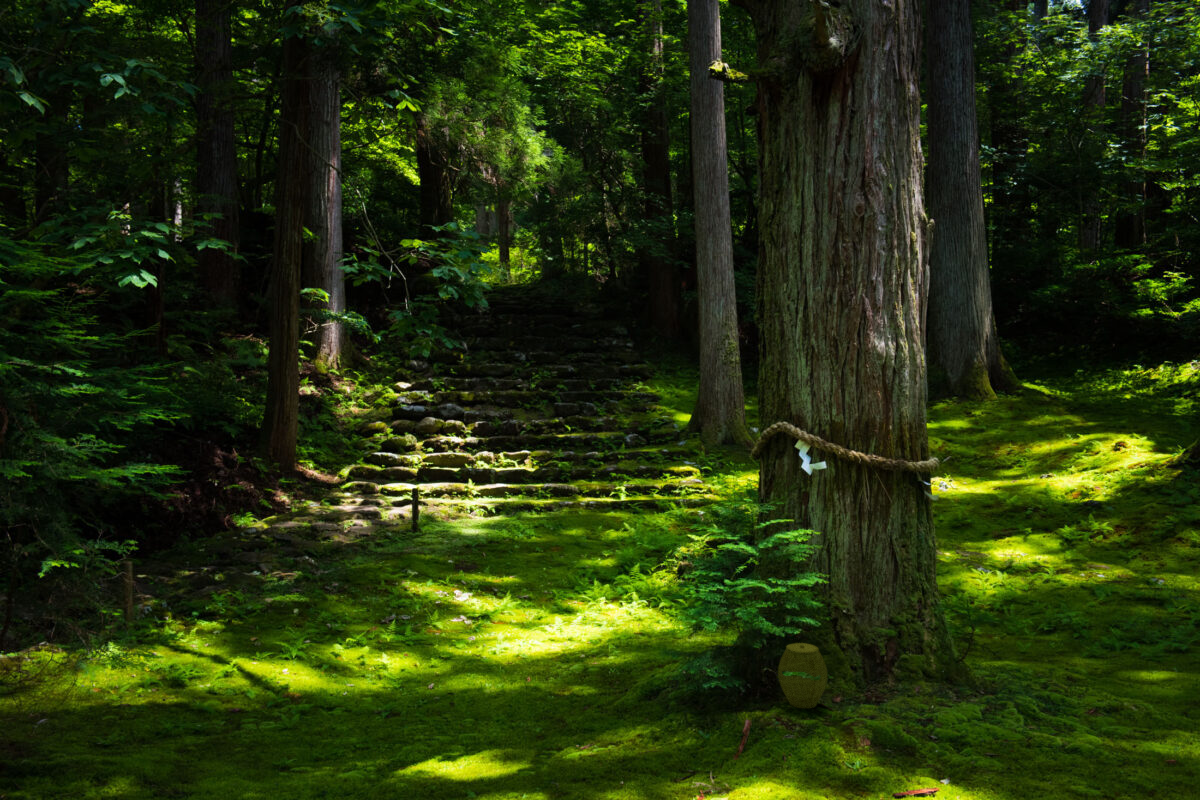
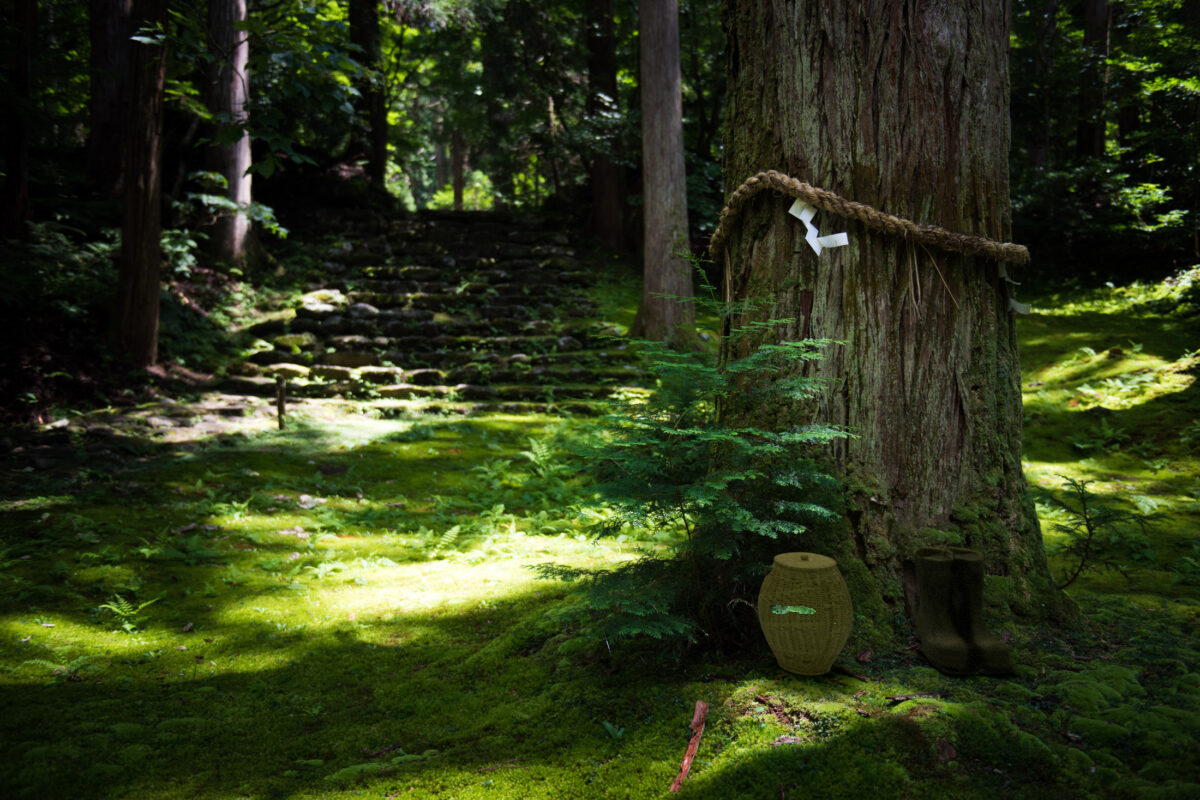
boots: none [863,639,914,708] -> present [911,547,1019,675]

